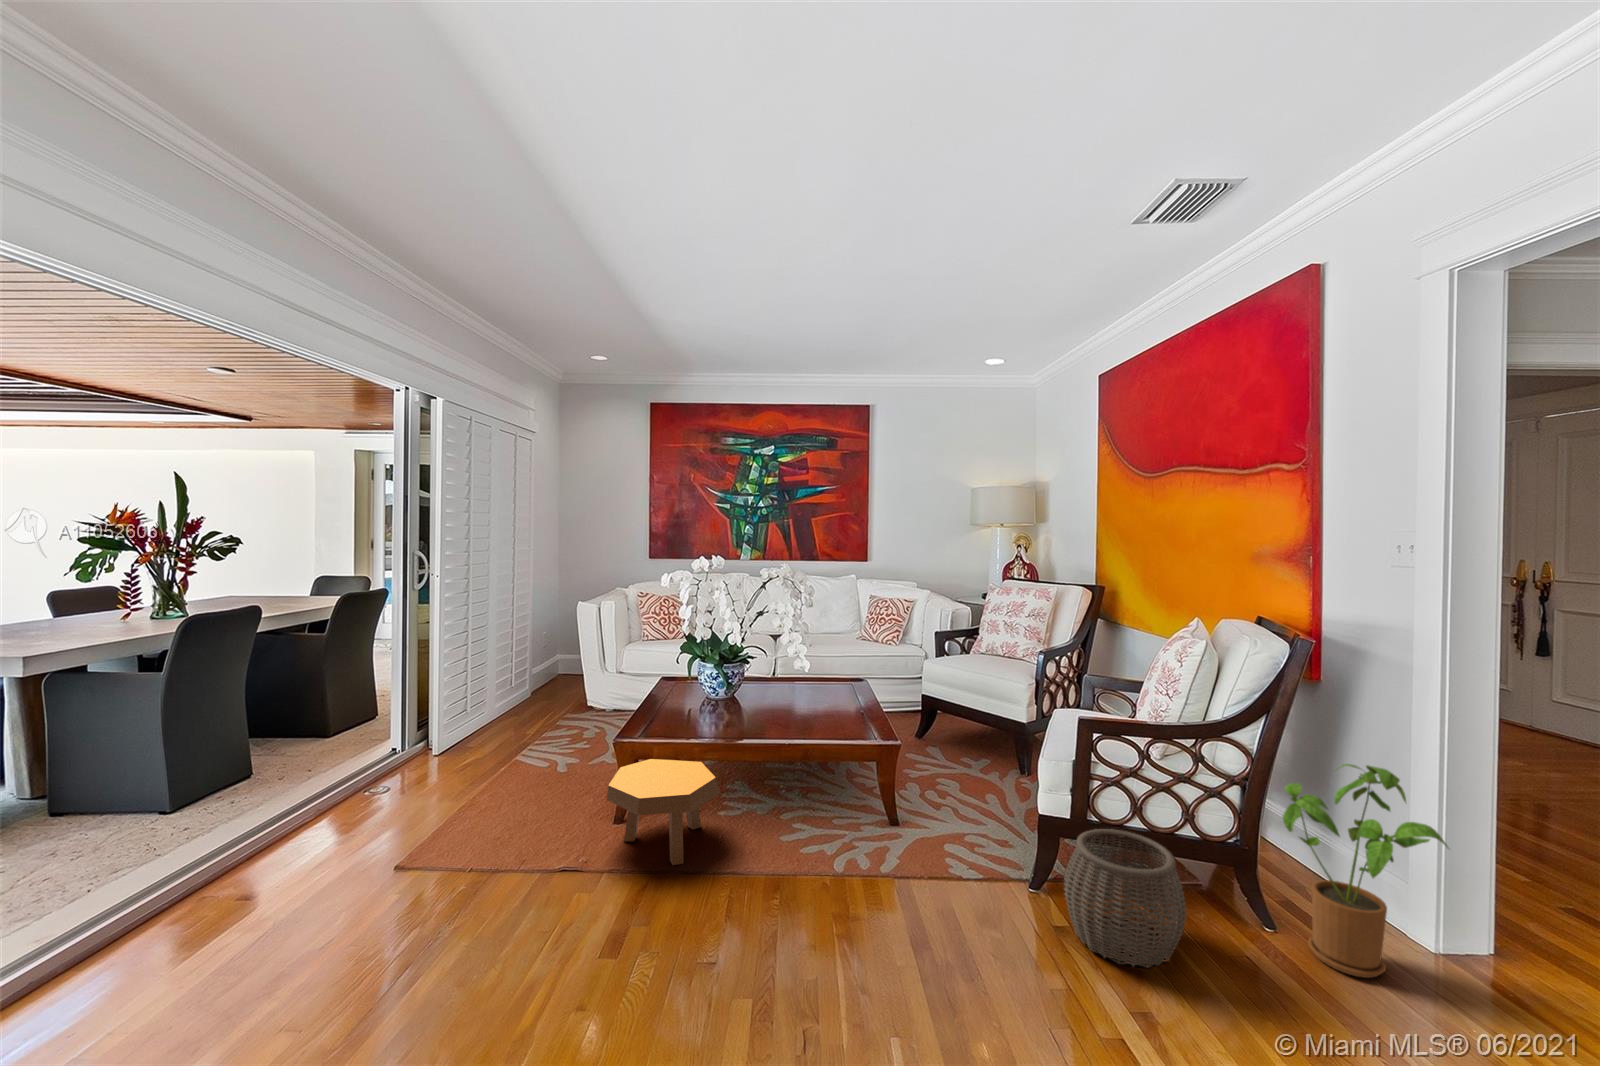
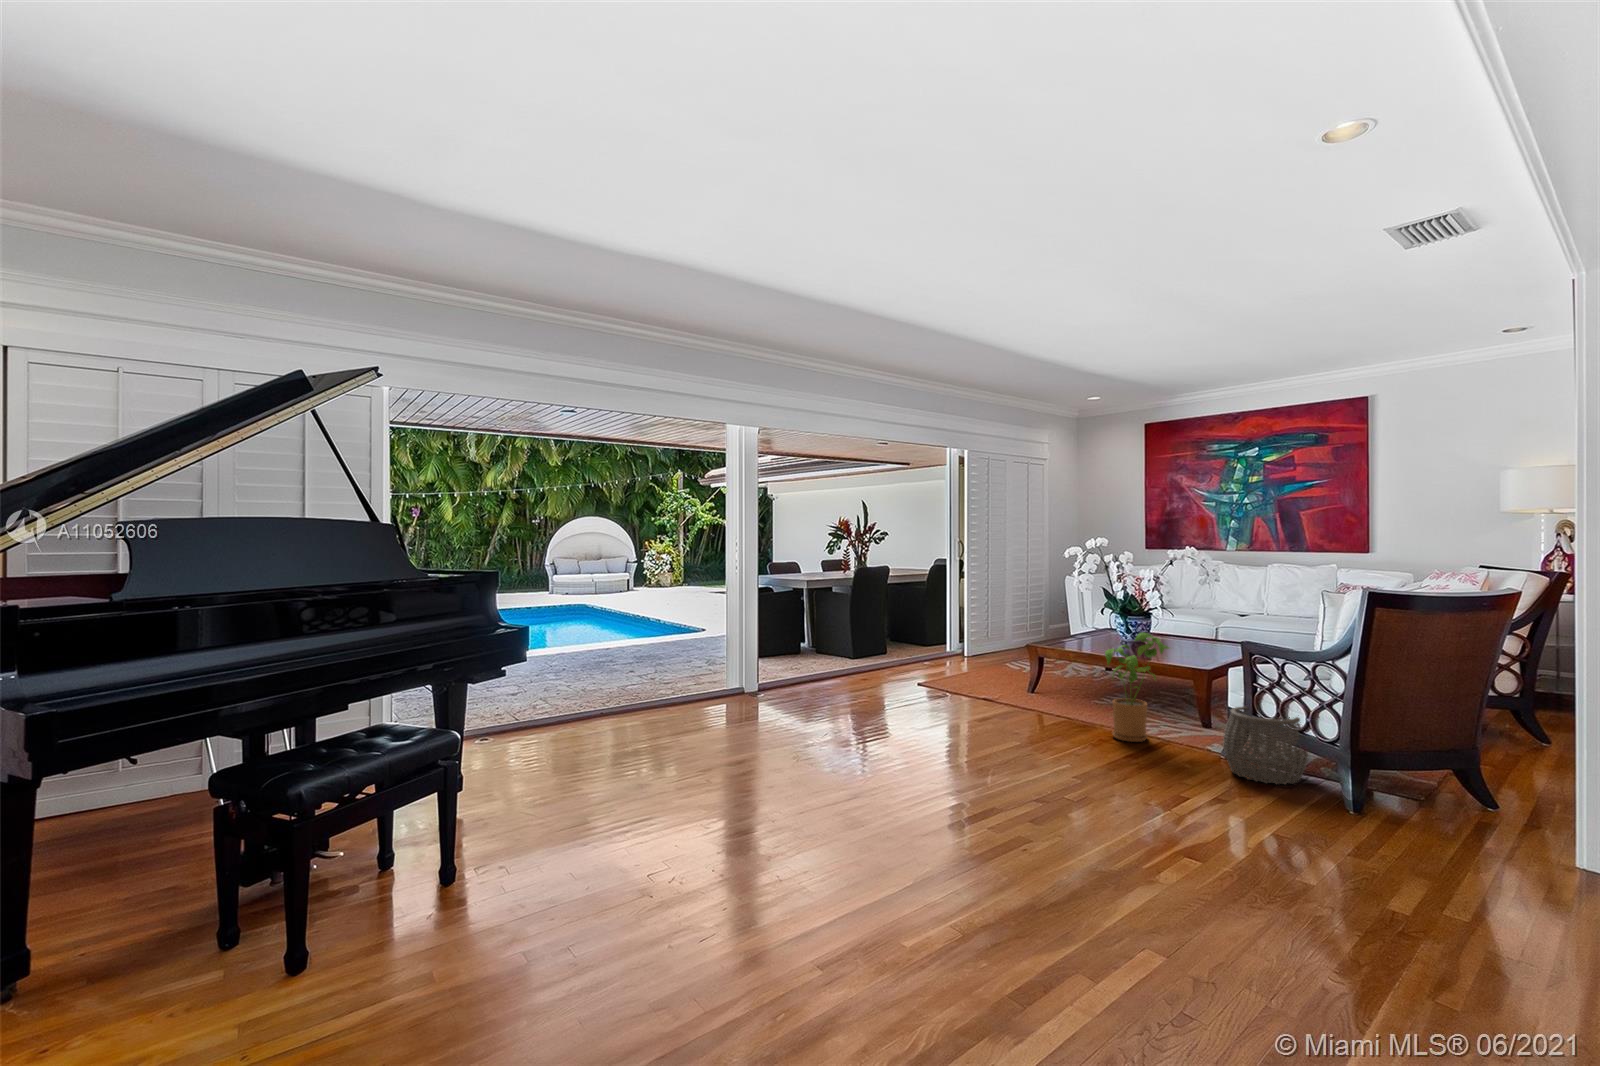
footstool: present [607,759,720,865] -> none [1011,656,1079,706]
house plant: present [1283,764,1448,978] -> present [1105,633,1170,742]

